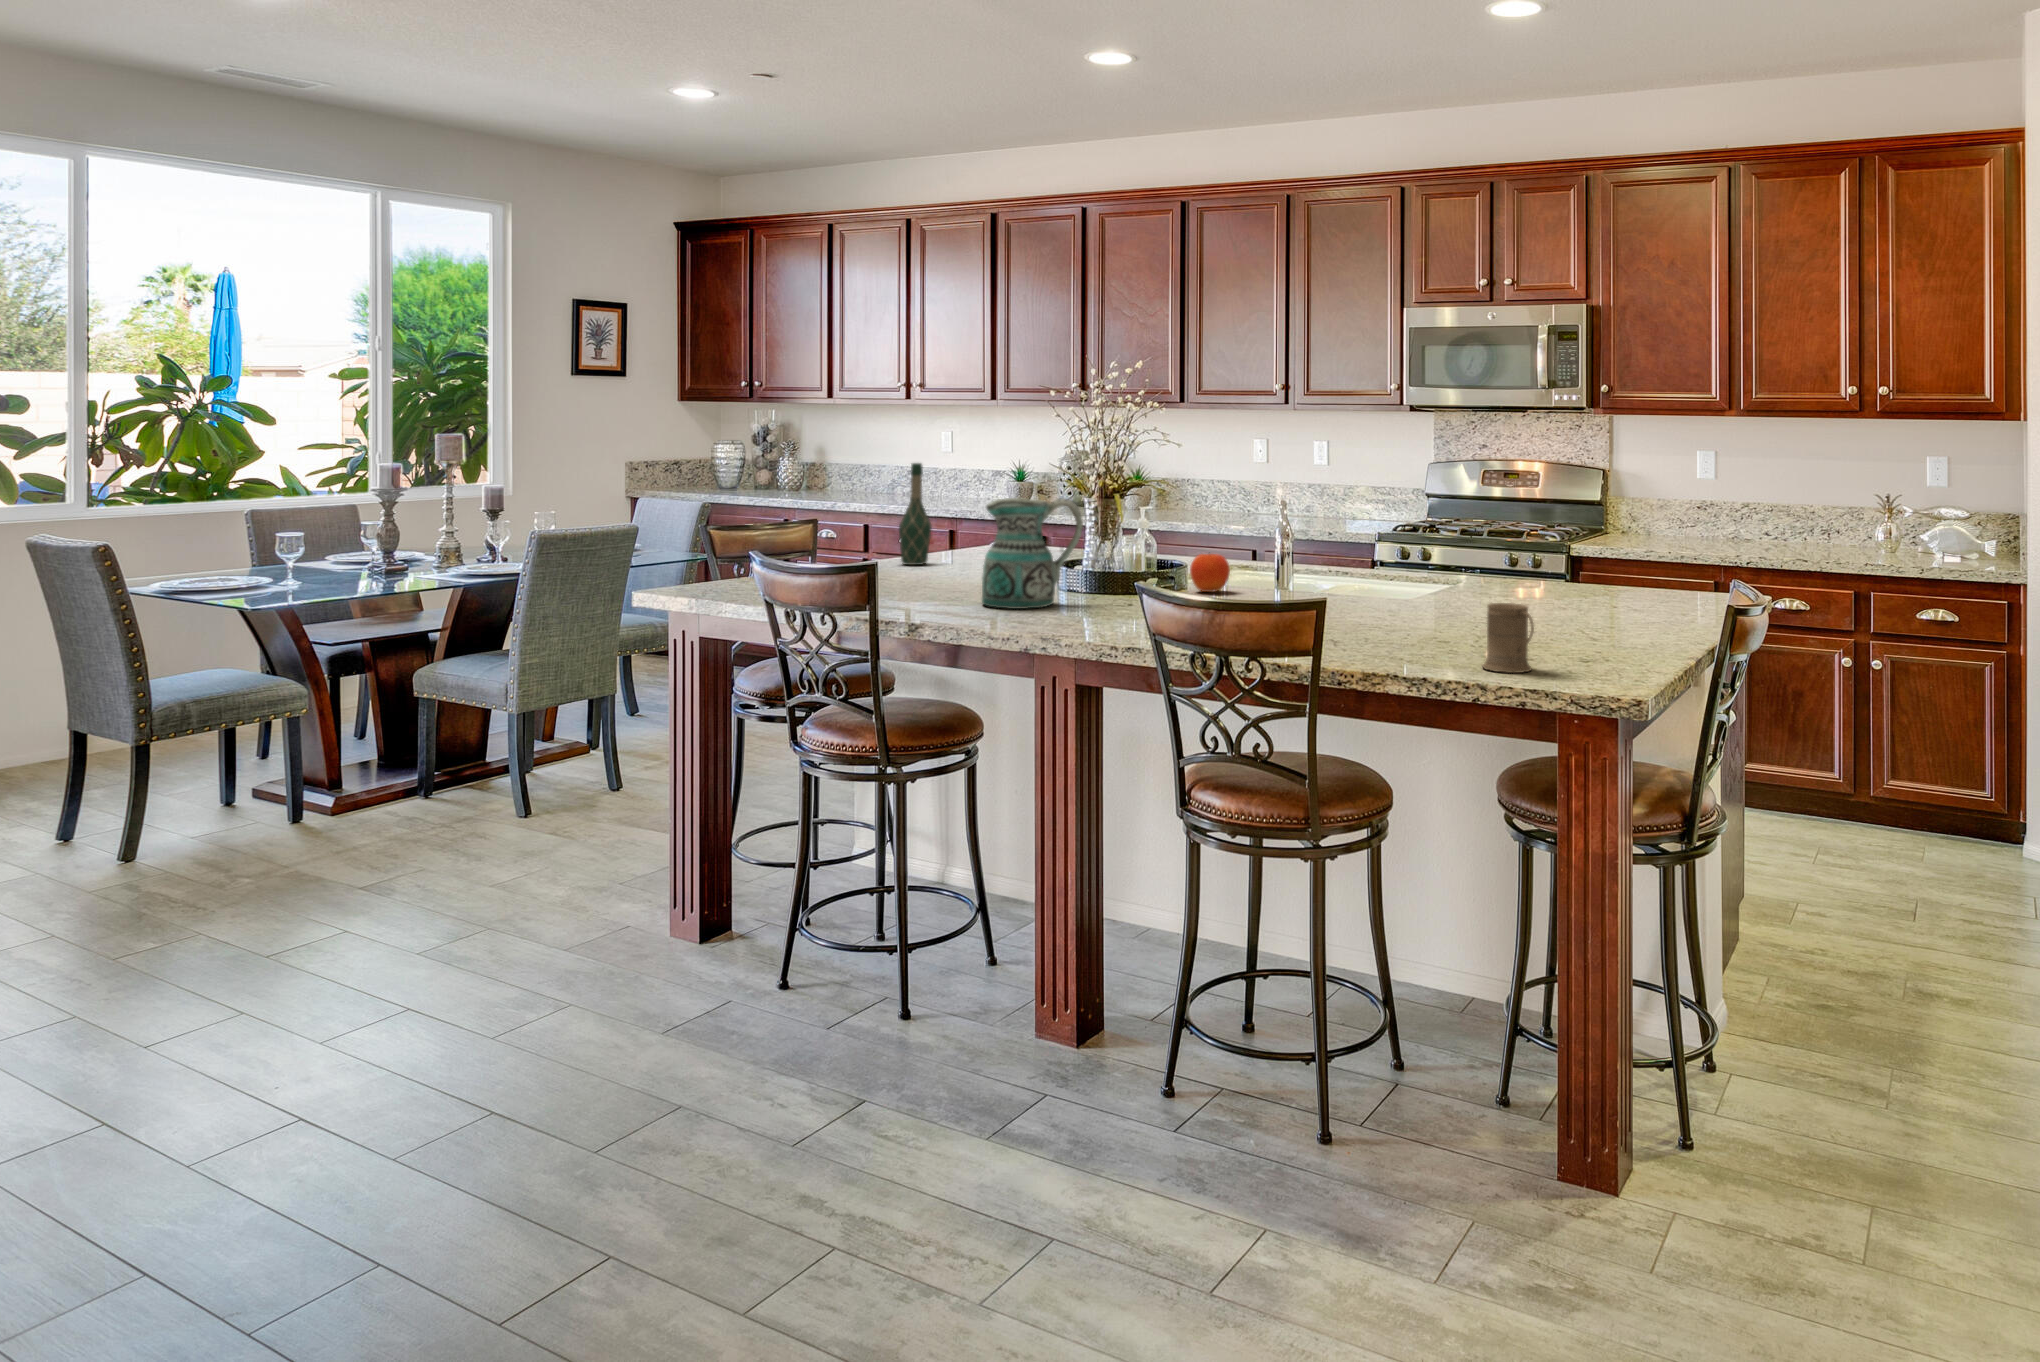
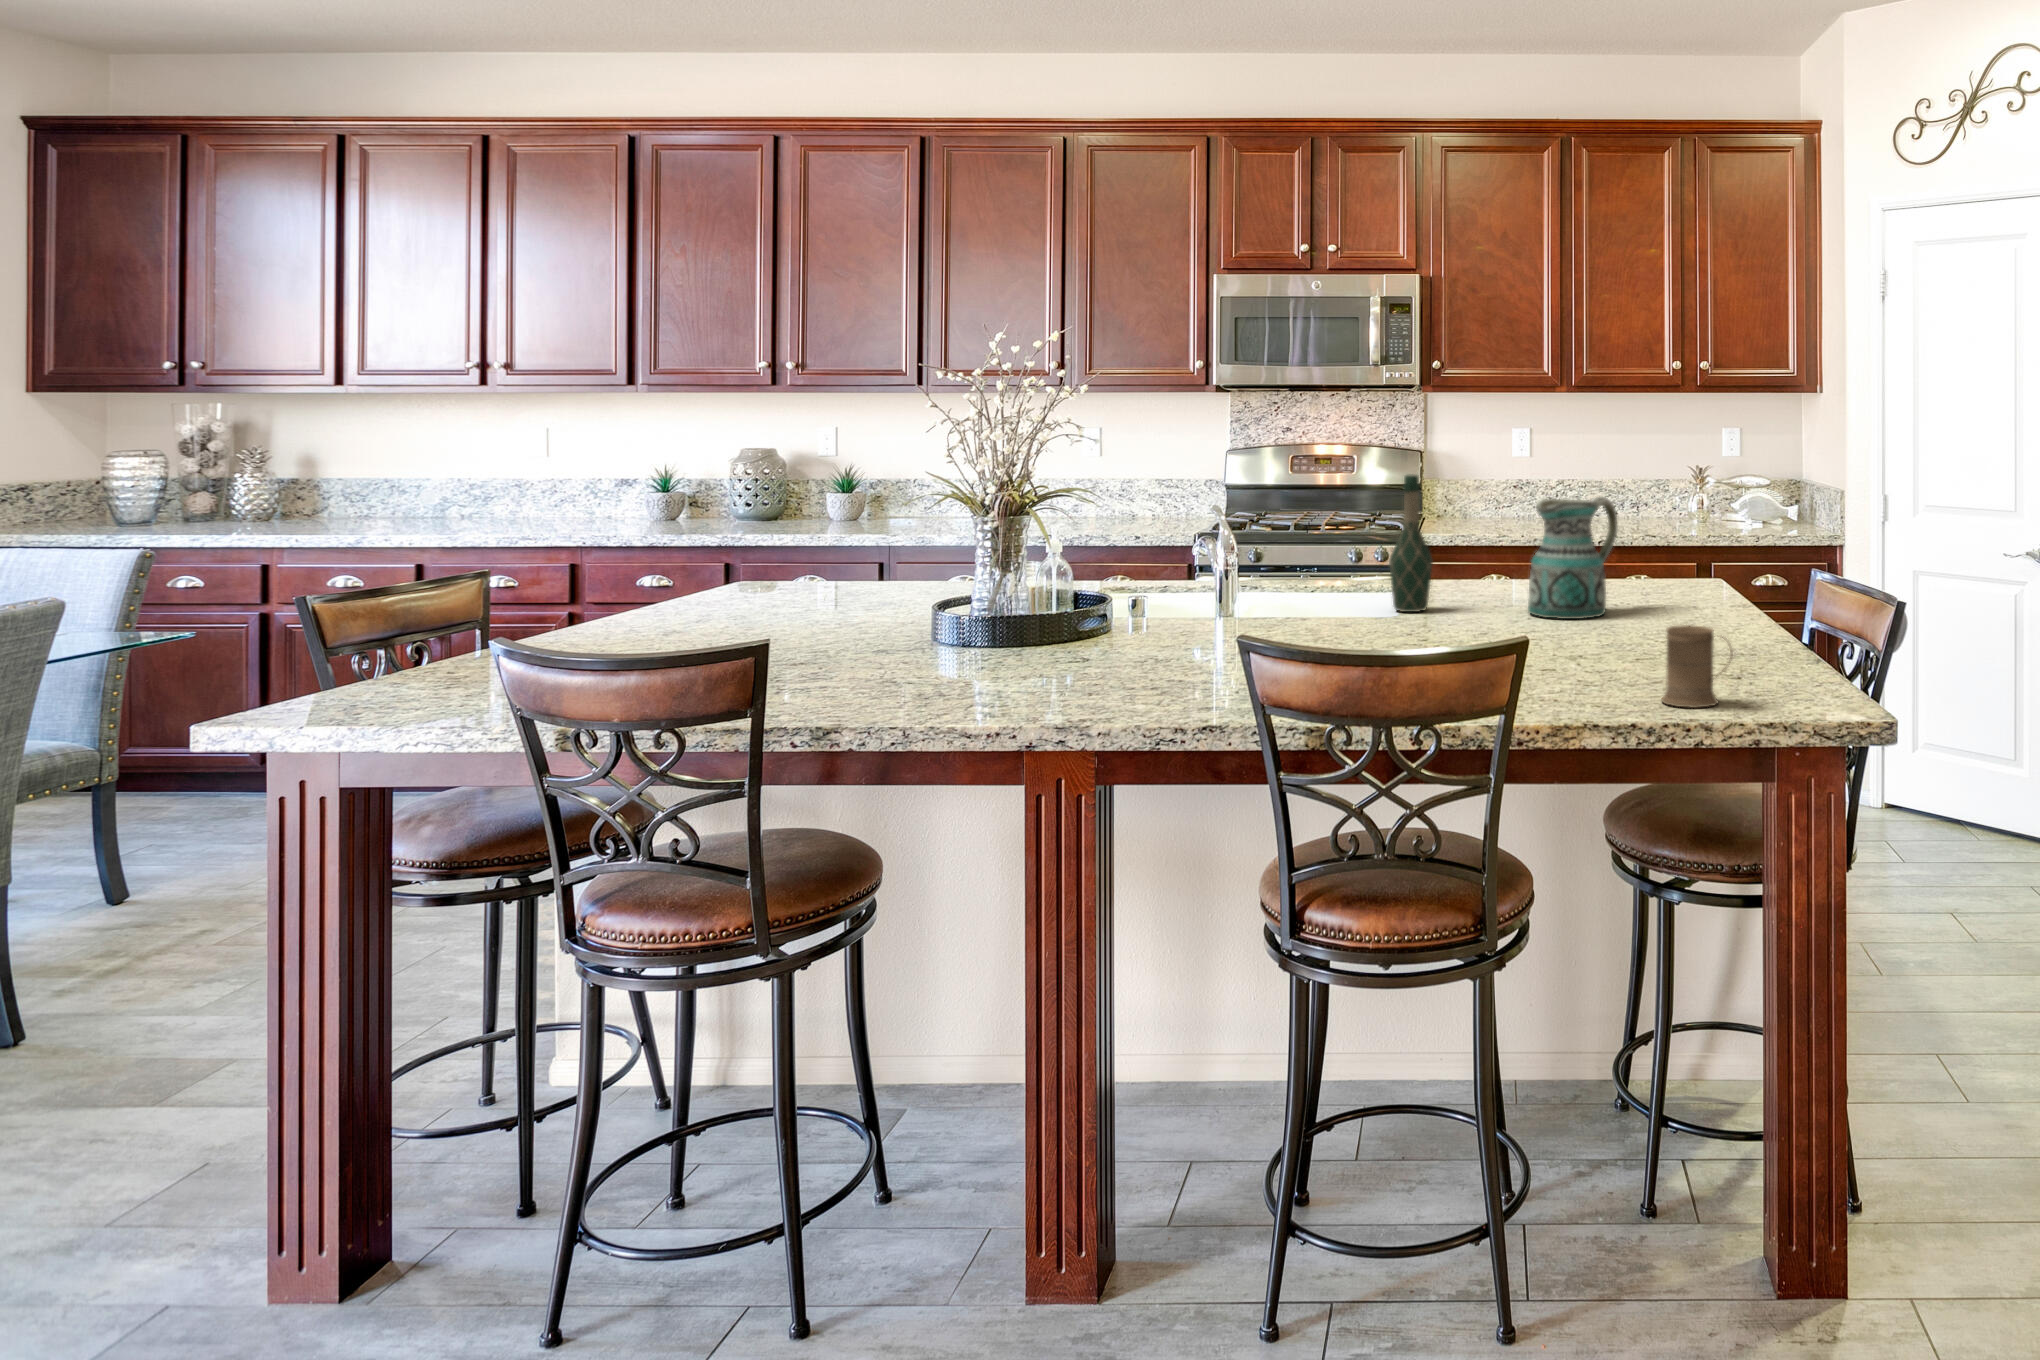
wine bottle: present [899,463,932,565] -> present [1389,474,1432,612]
ceramic pitcher: present [982,498,1083,609] -> present [1528,497,1618,619]
fruit: present [1190,554,1230,592] -> none [1136,582,1188,632]

